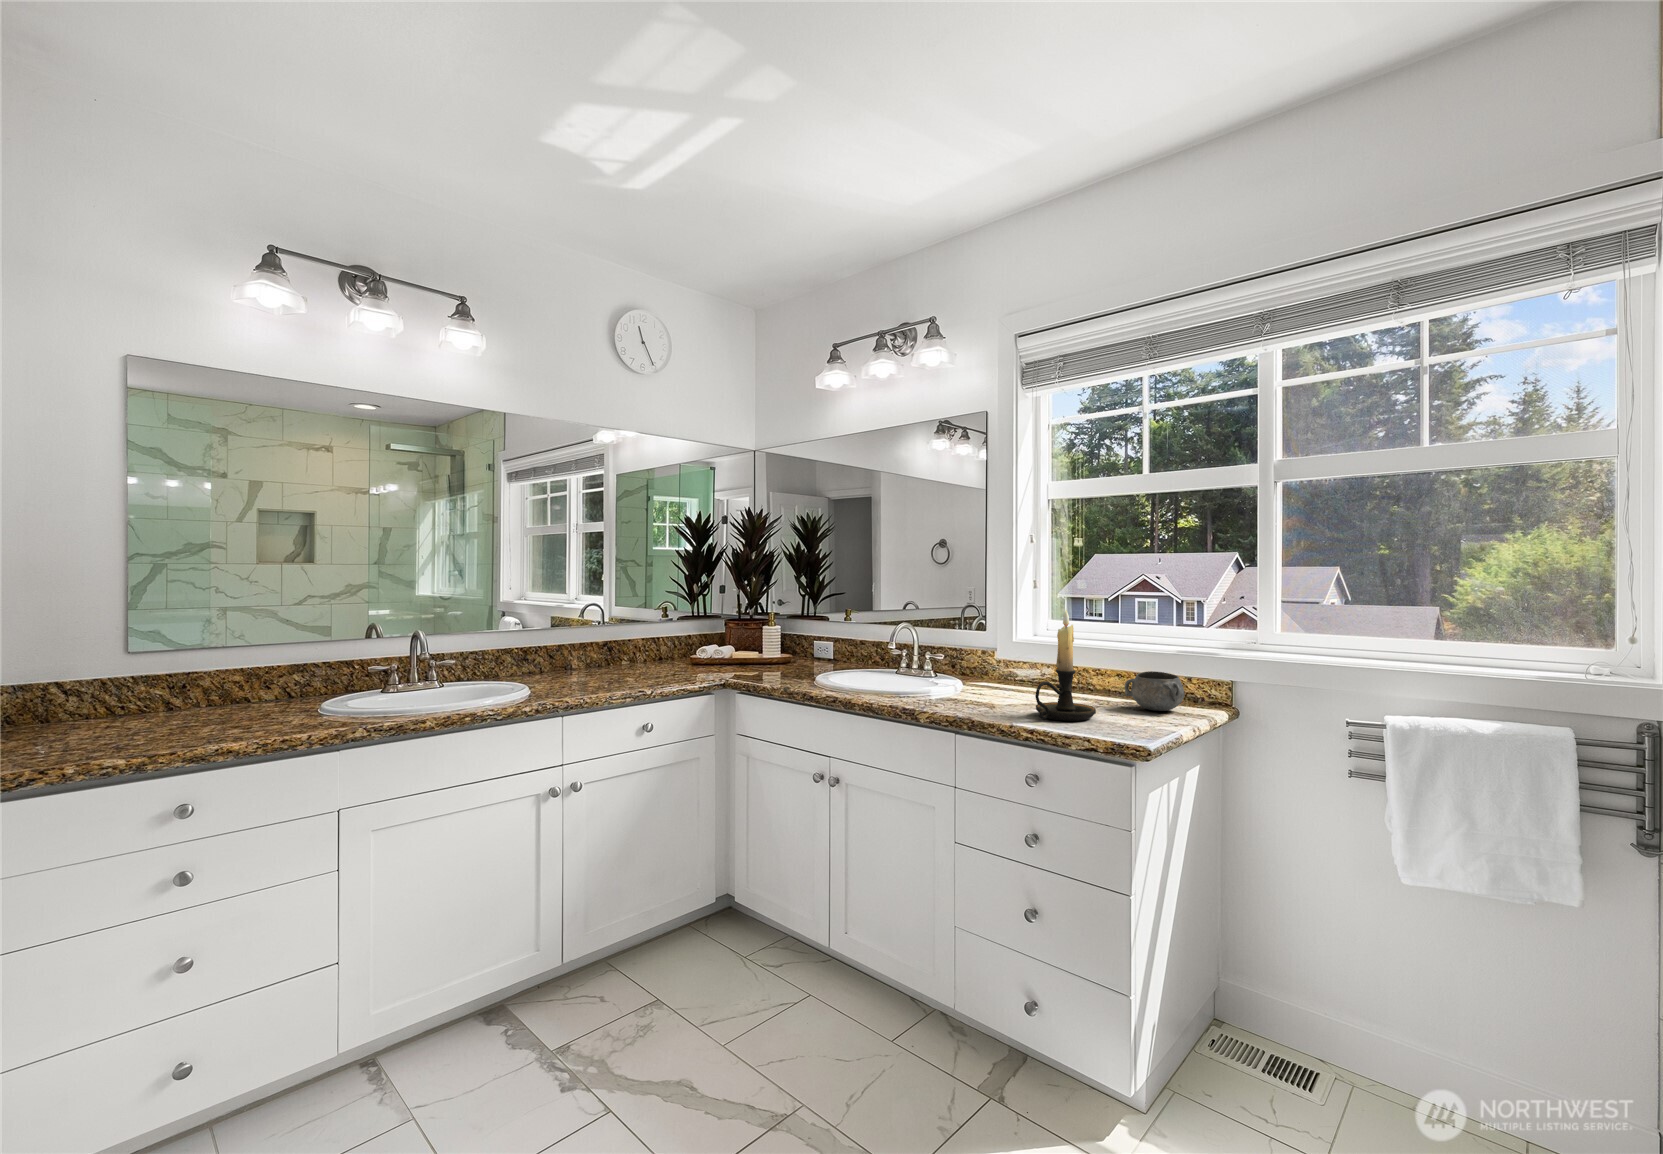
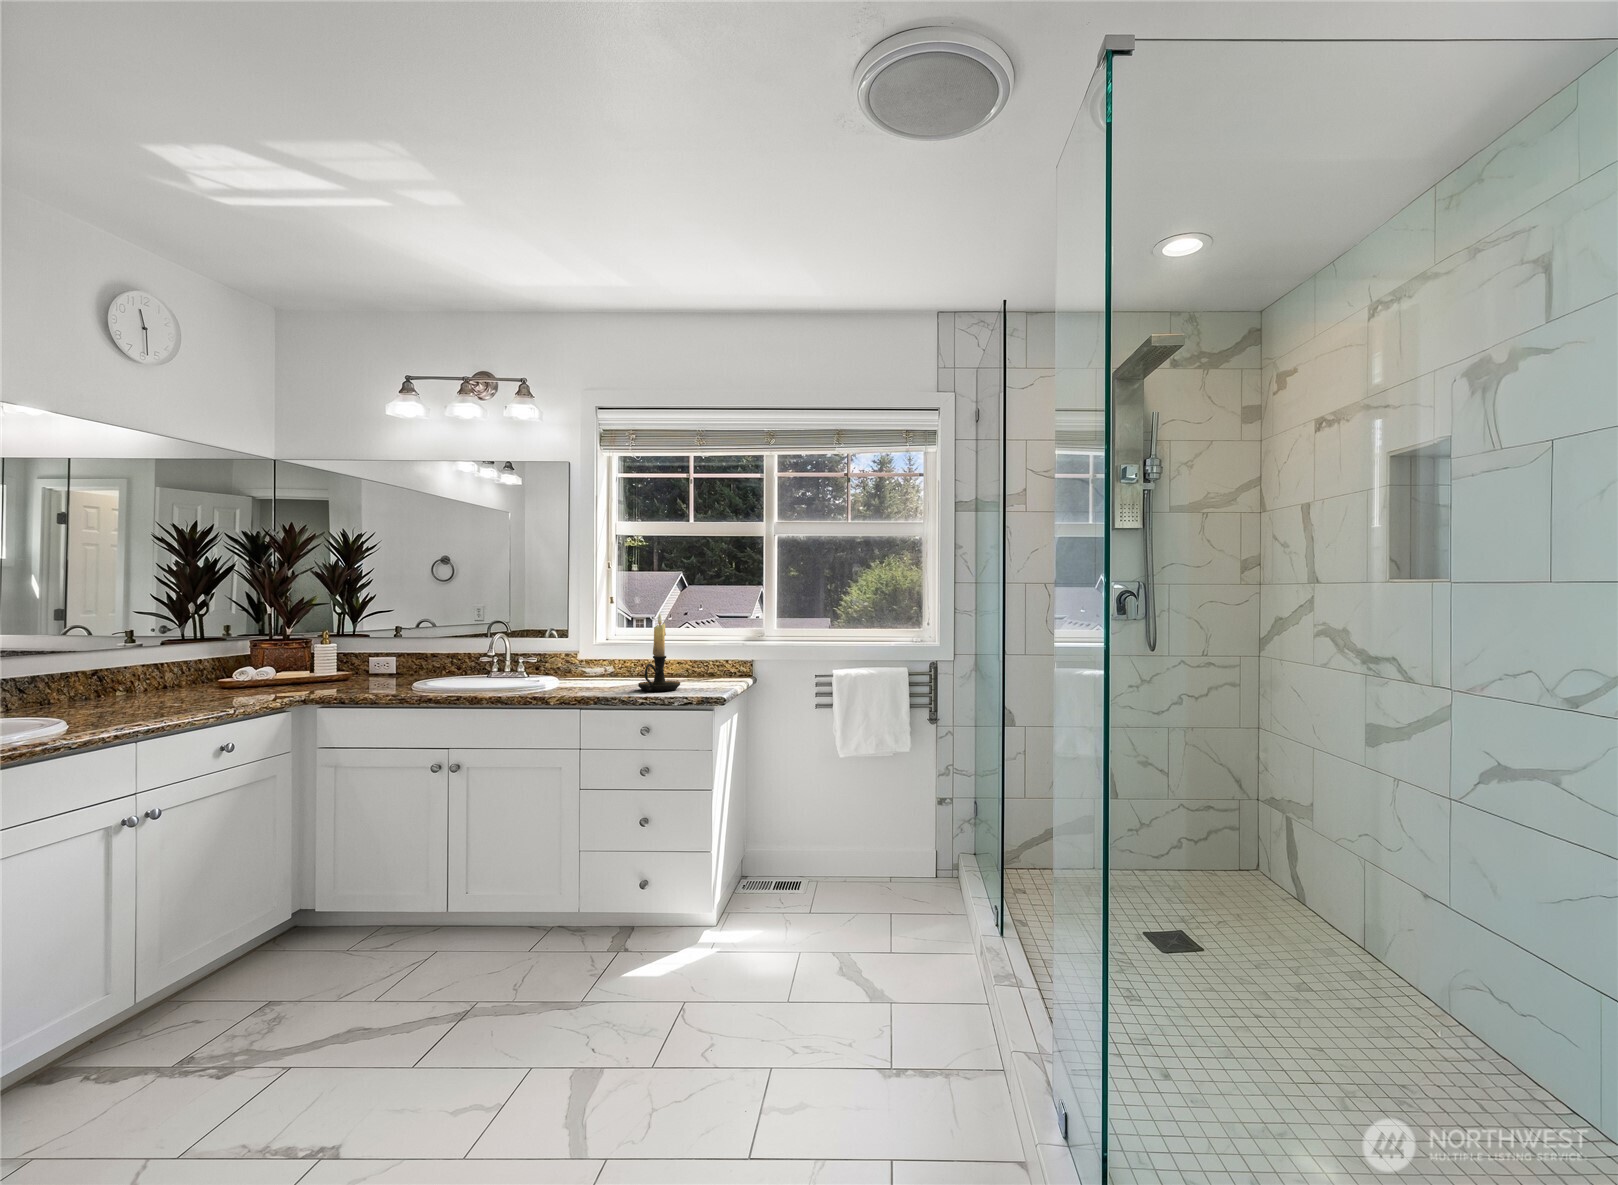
decorative bowl: present [1125,671,1184,711] -> none [689,657,727,683]

